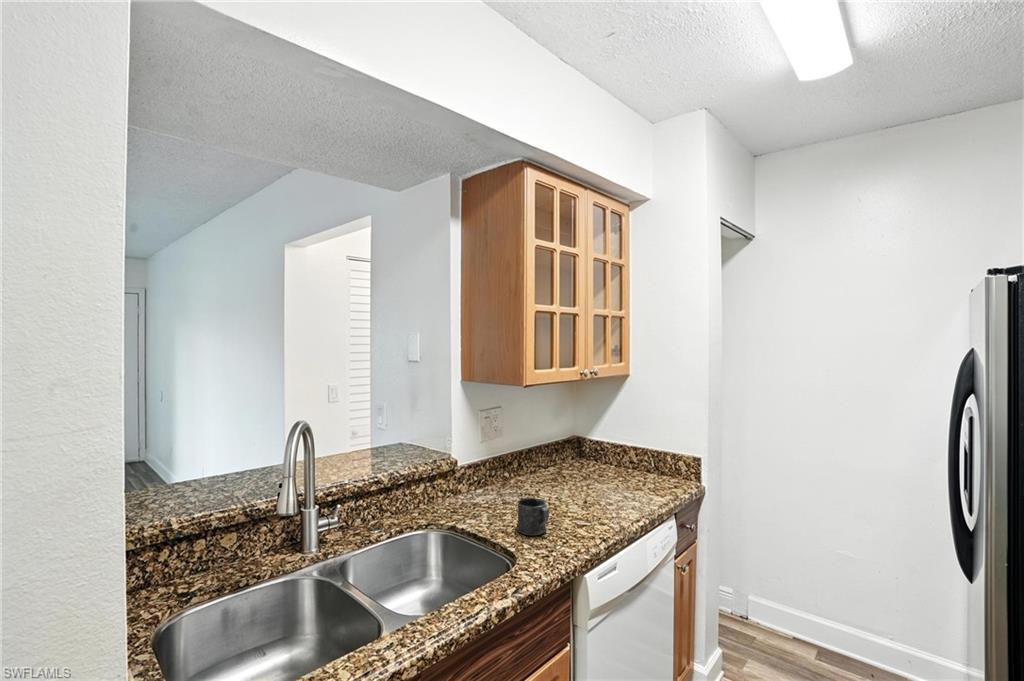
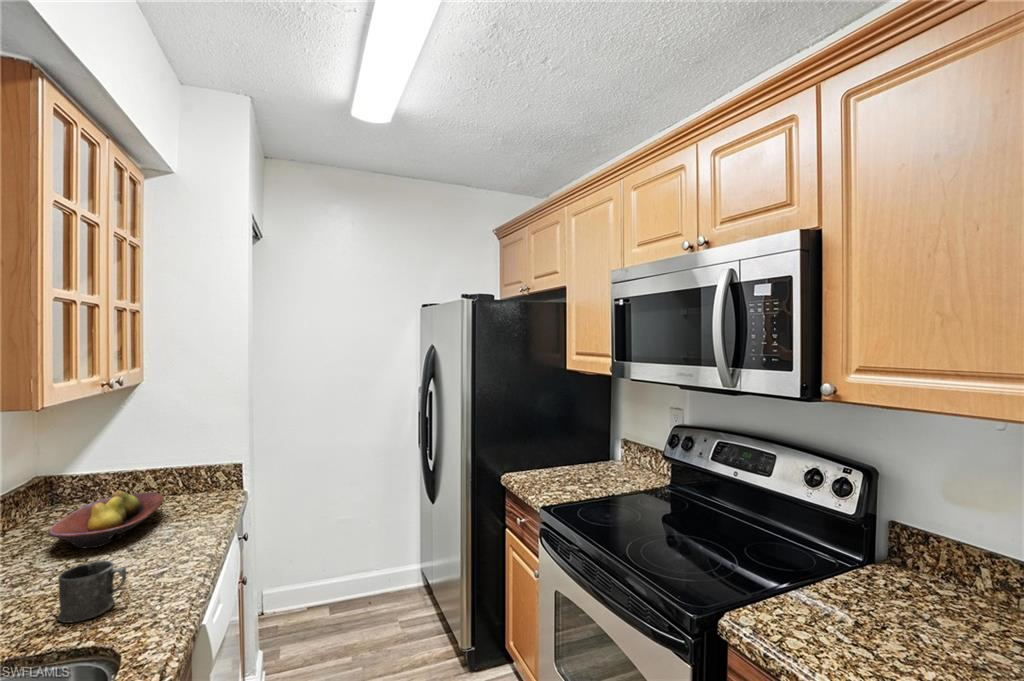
fruit bowl: none [550,457,627,493] -> present [48,491,164,548]

